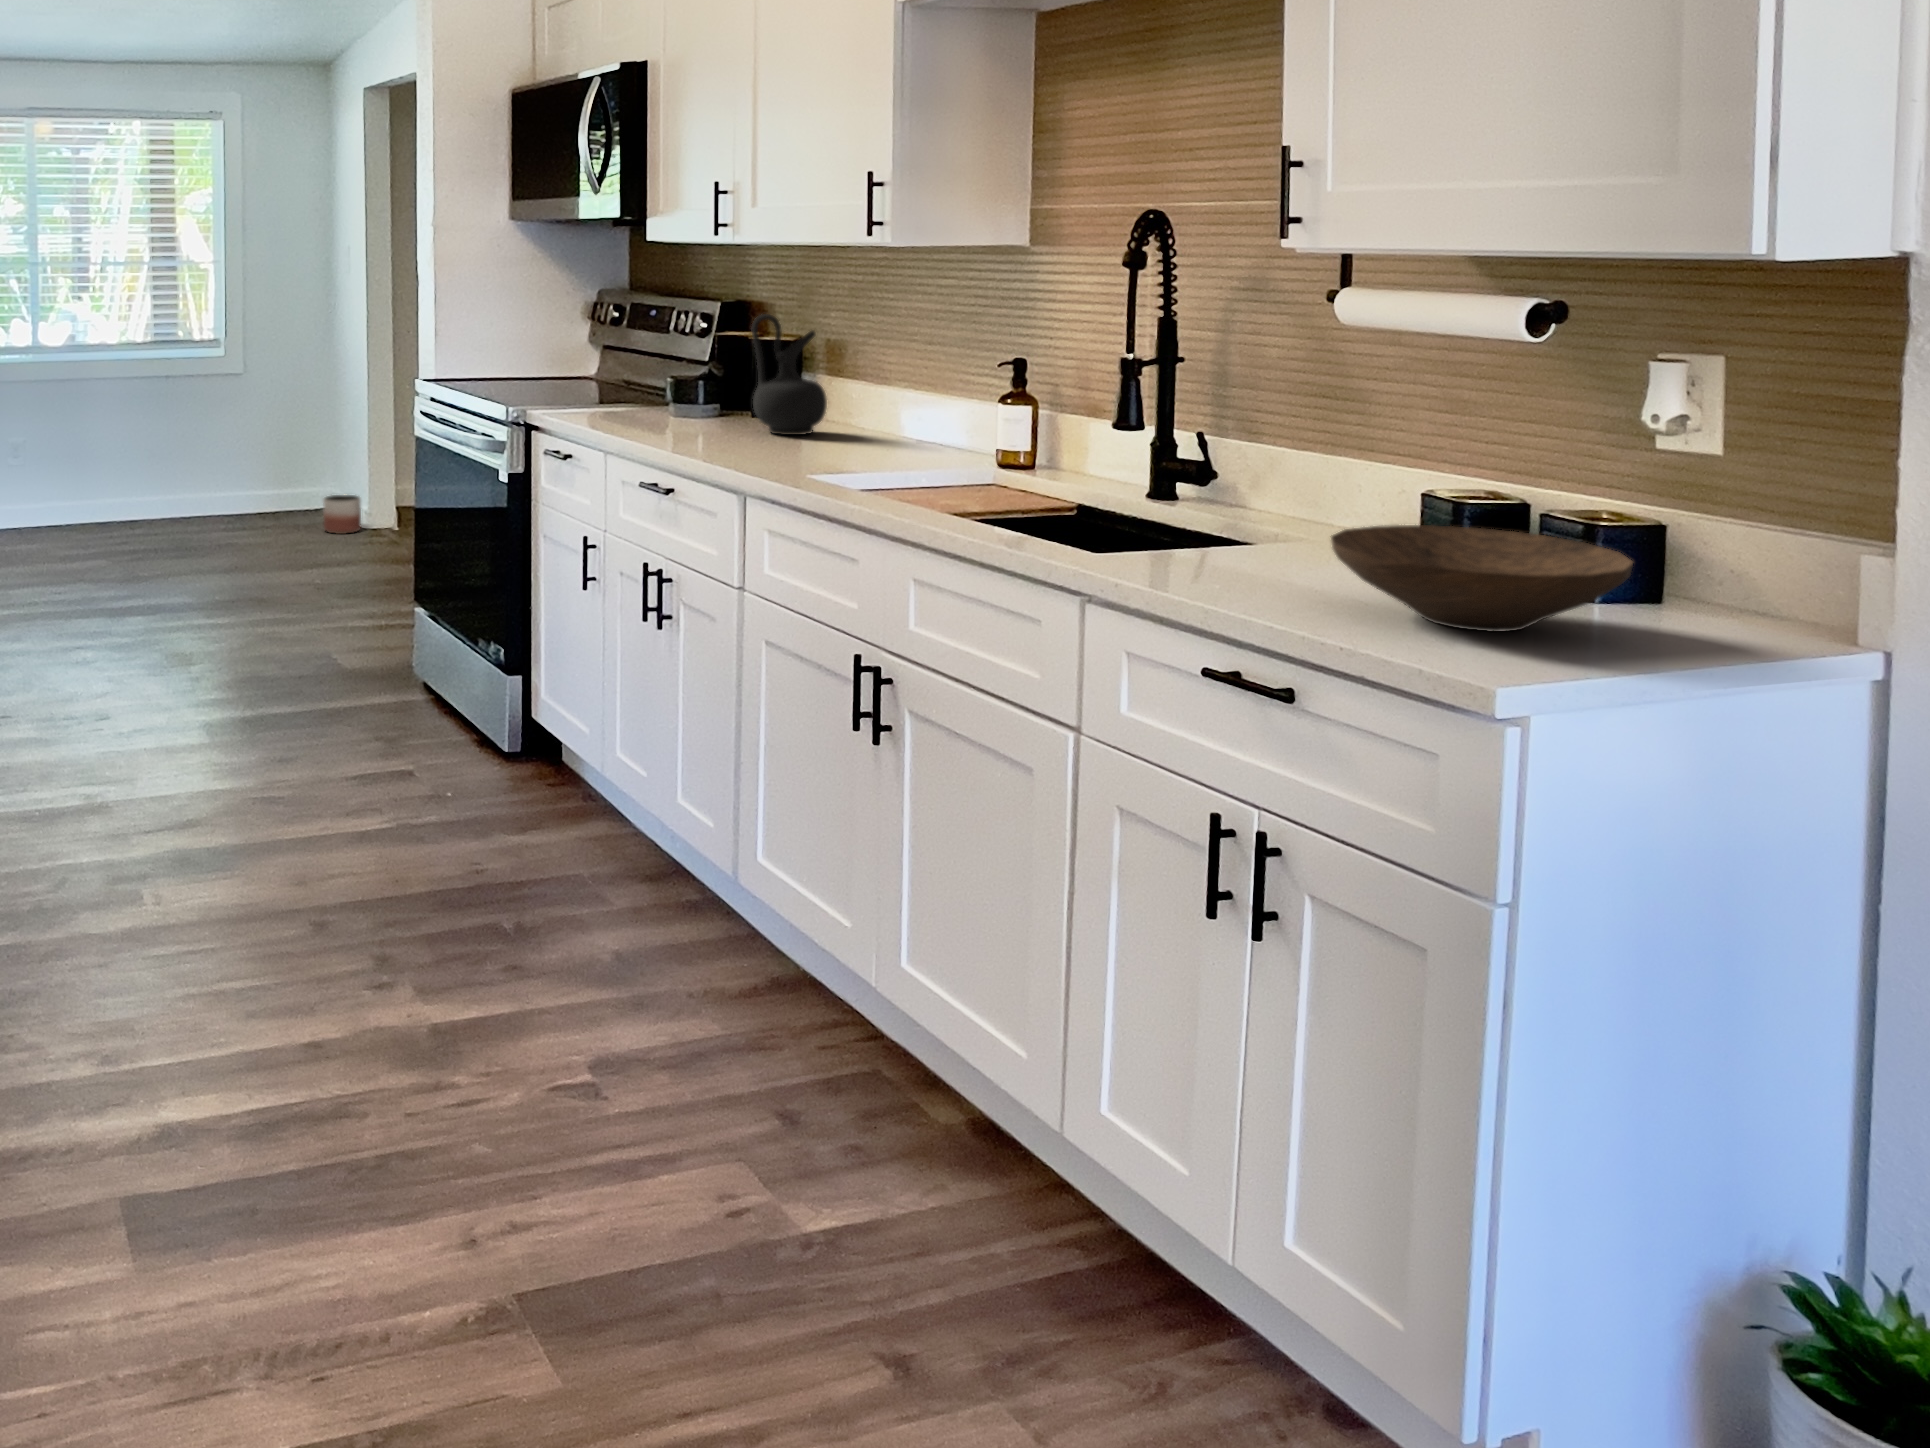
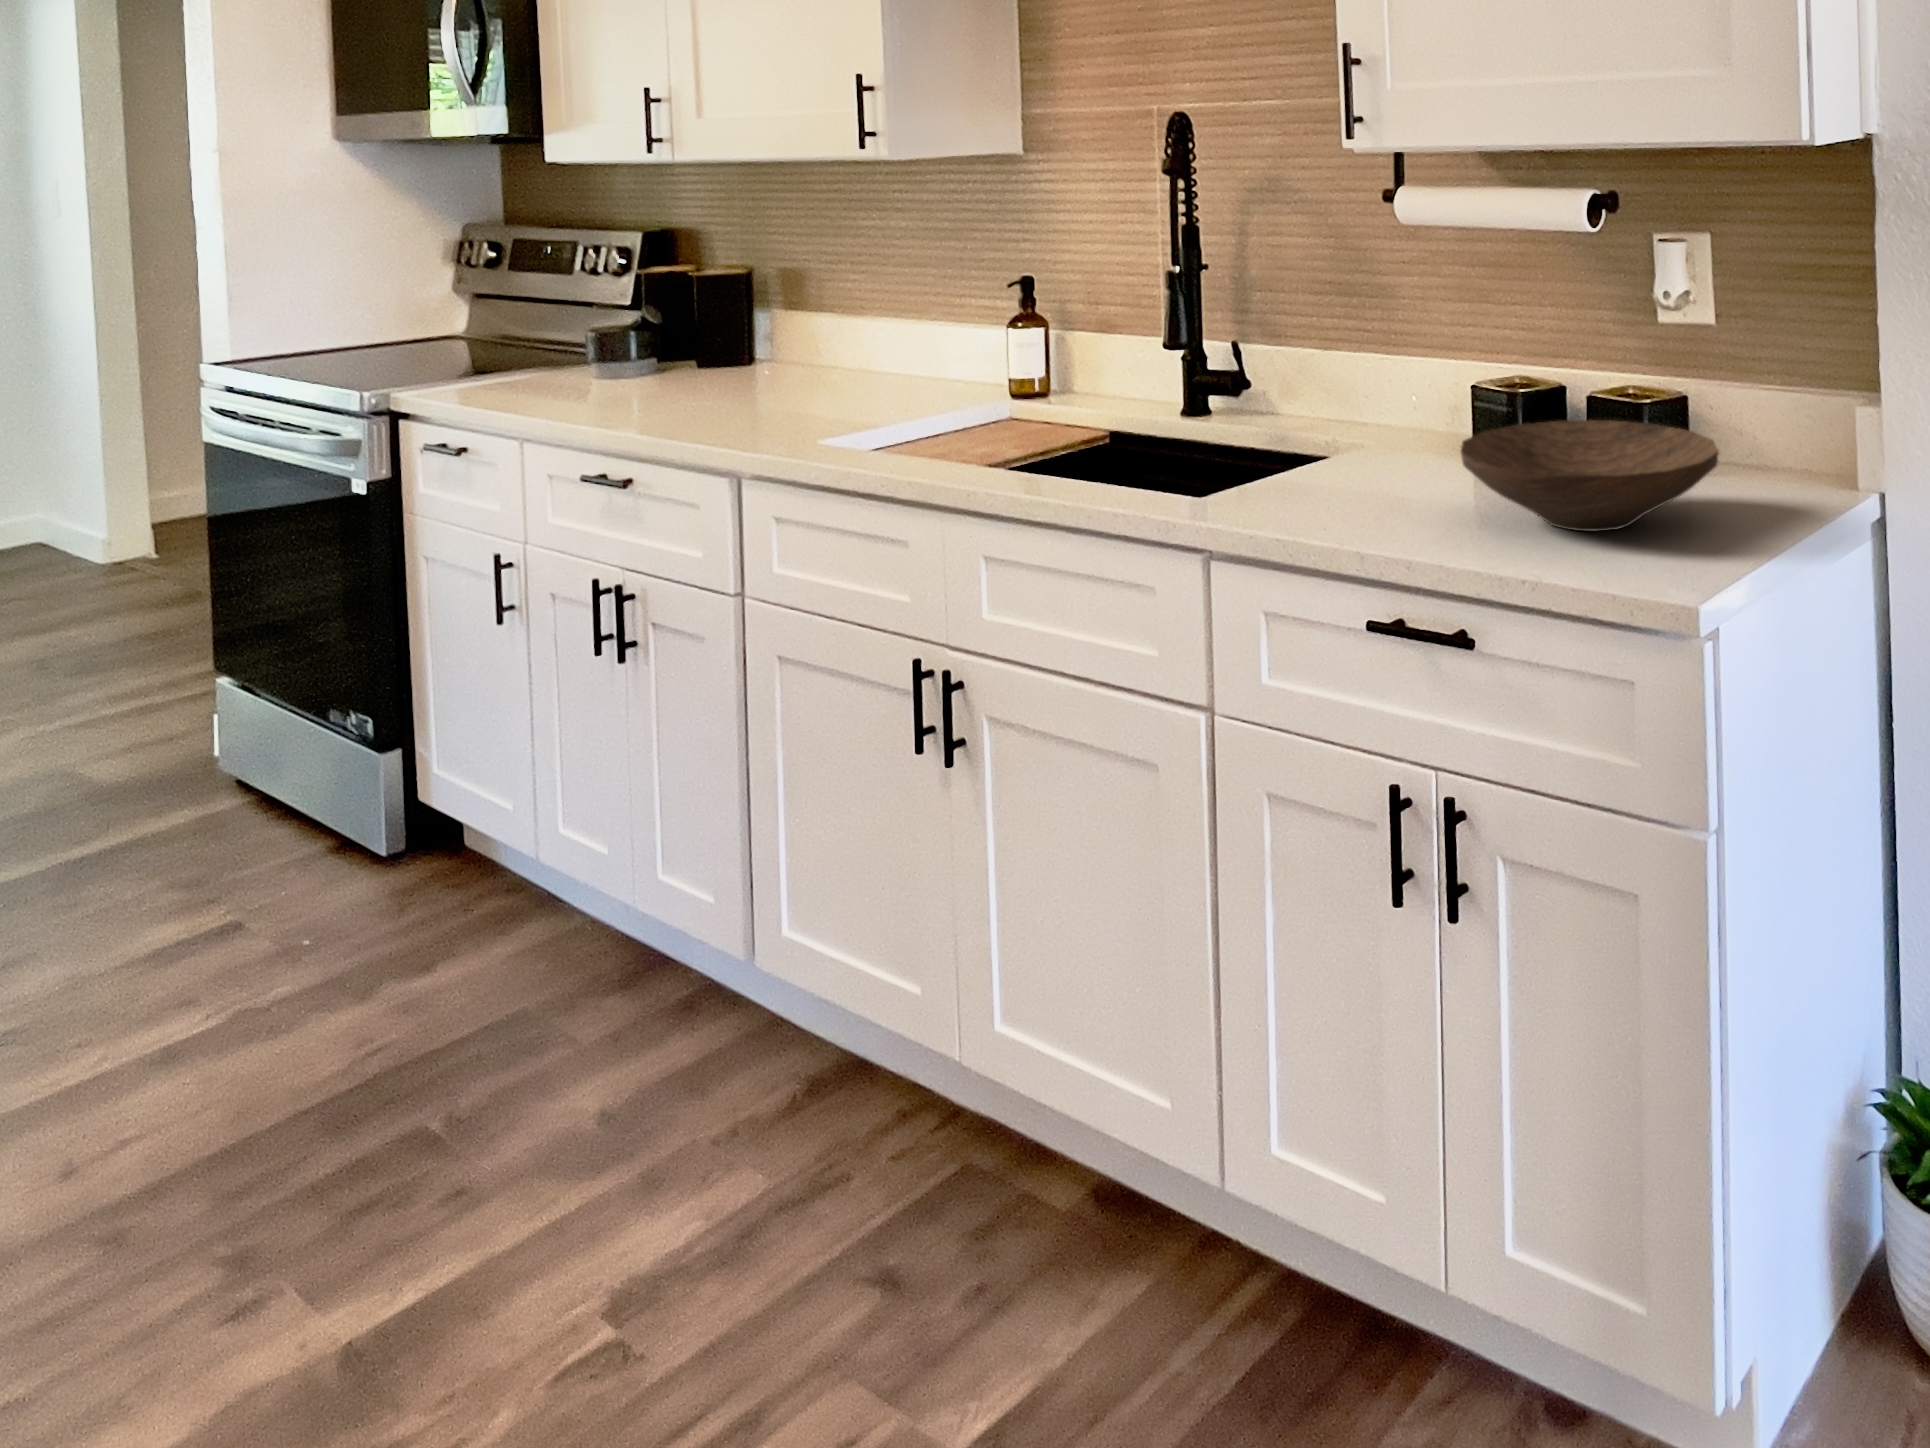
ceramic jug: present [752,314,827,435] -> none [703,245,797,387]
planter: present [323,495,361,534] -> none [28,519,94,577]

